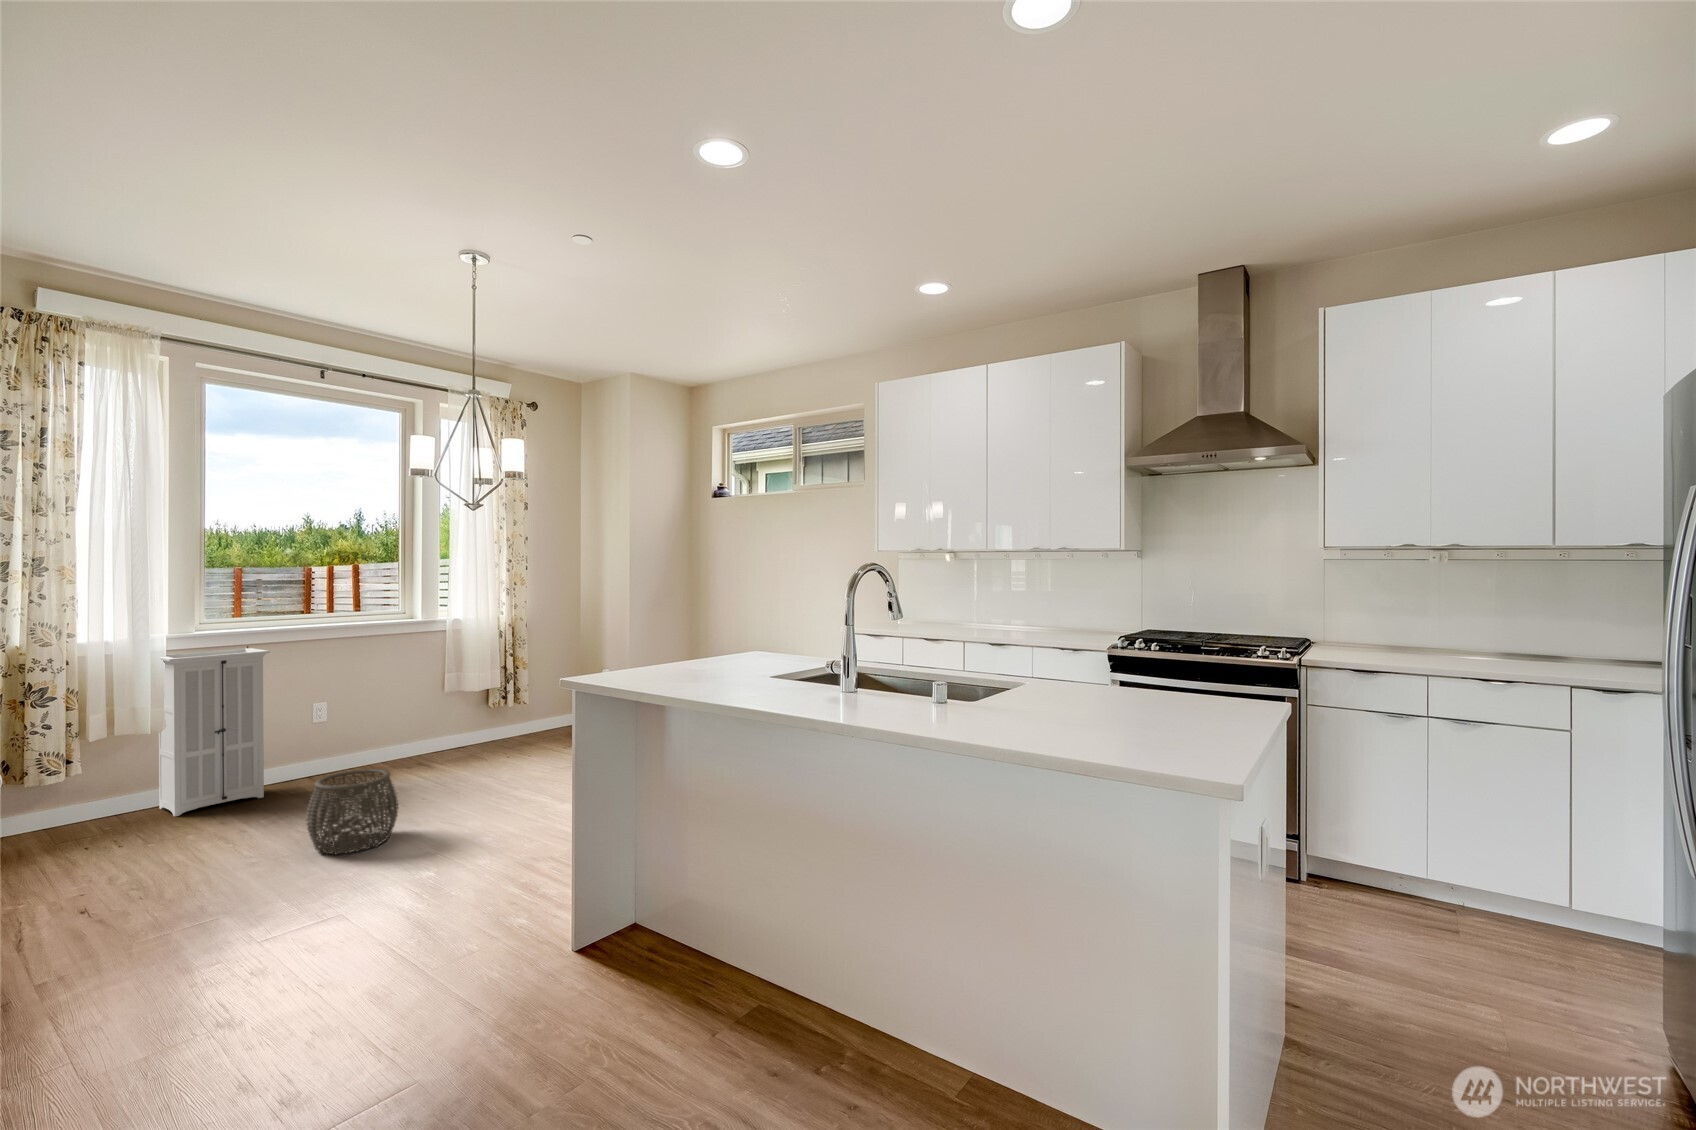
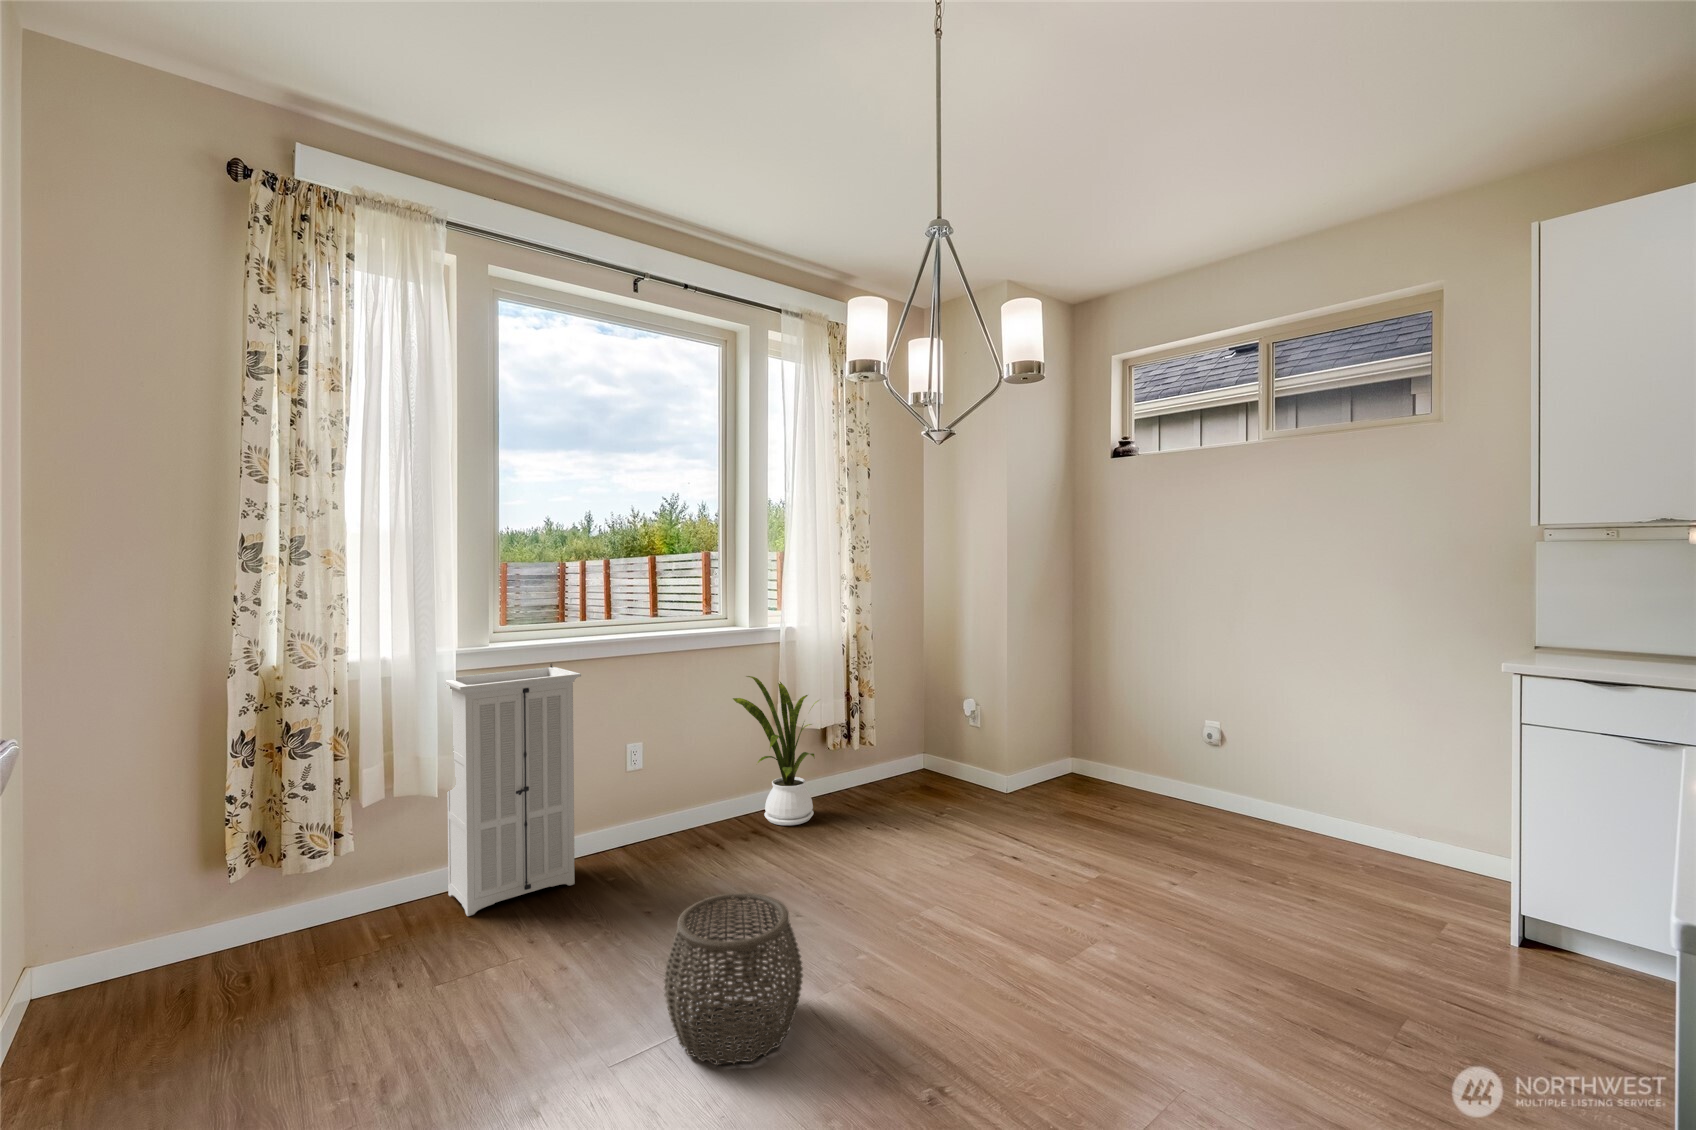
house plant: none [404,654,476,760] -> present [733,676,818,825]

